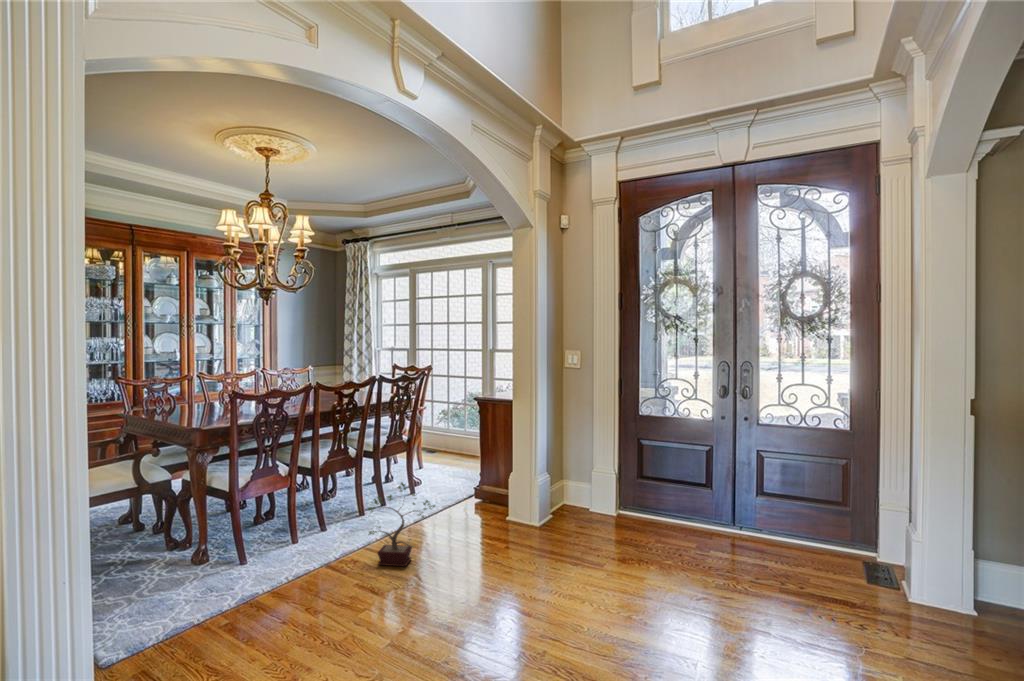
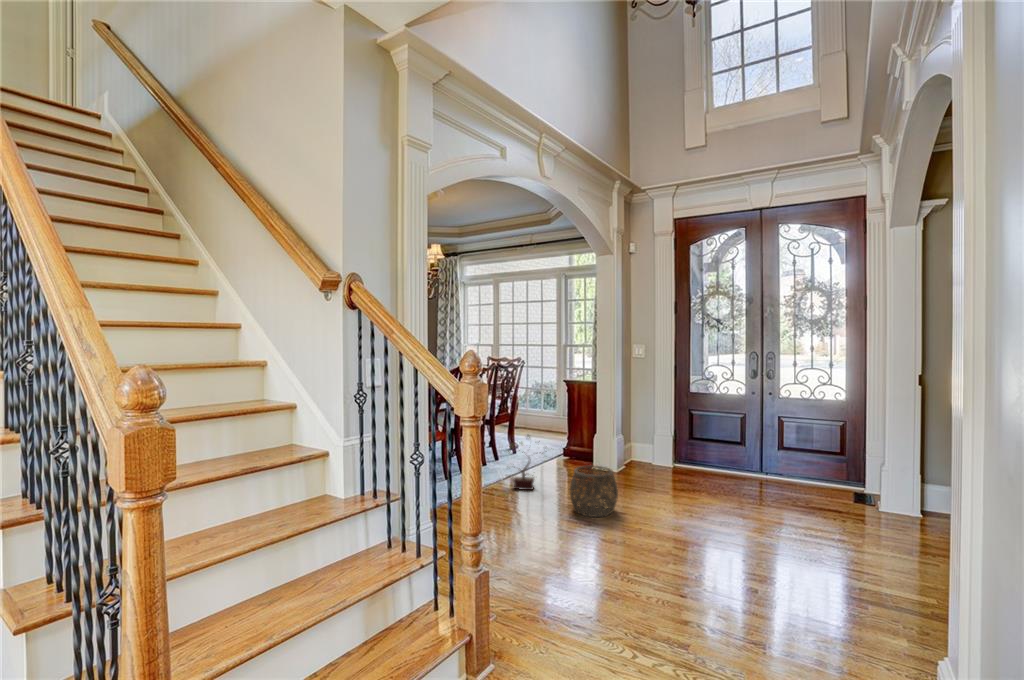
woven basket: none [444,538,520,630] -> present [570,466,618,517]

